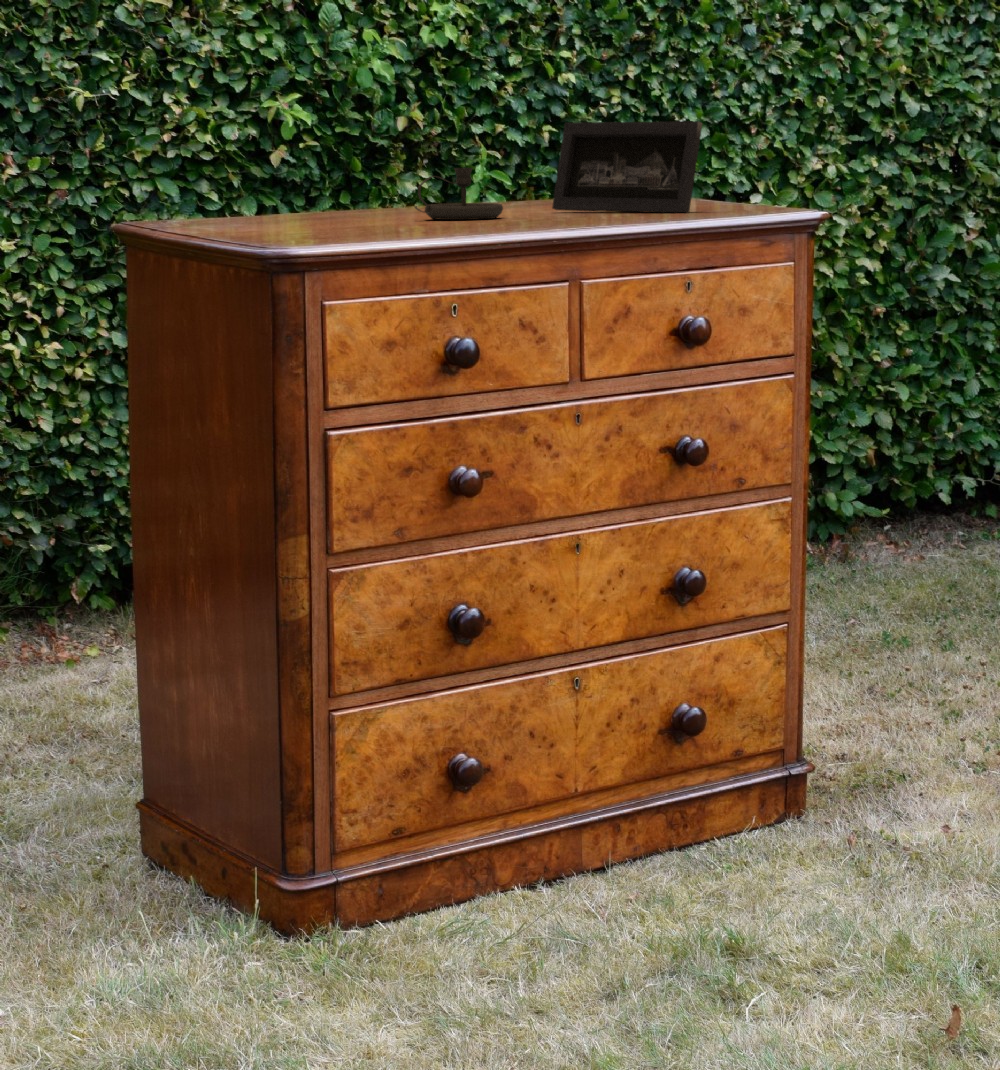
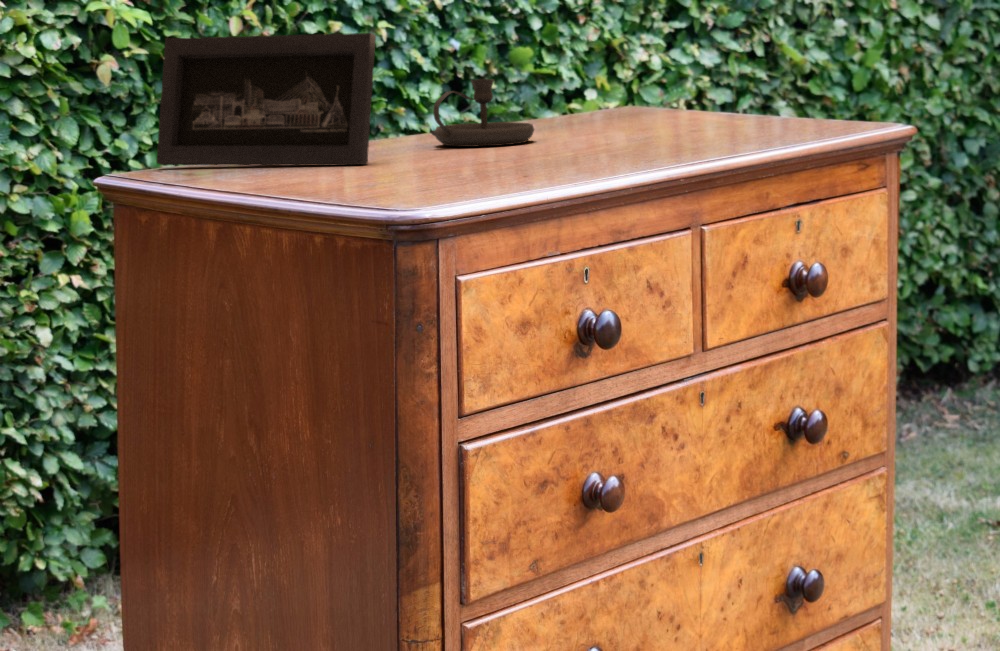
picture frame: present [552,121,702,213] -> present [157,33,376,166]

